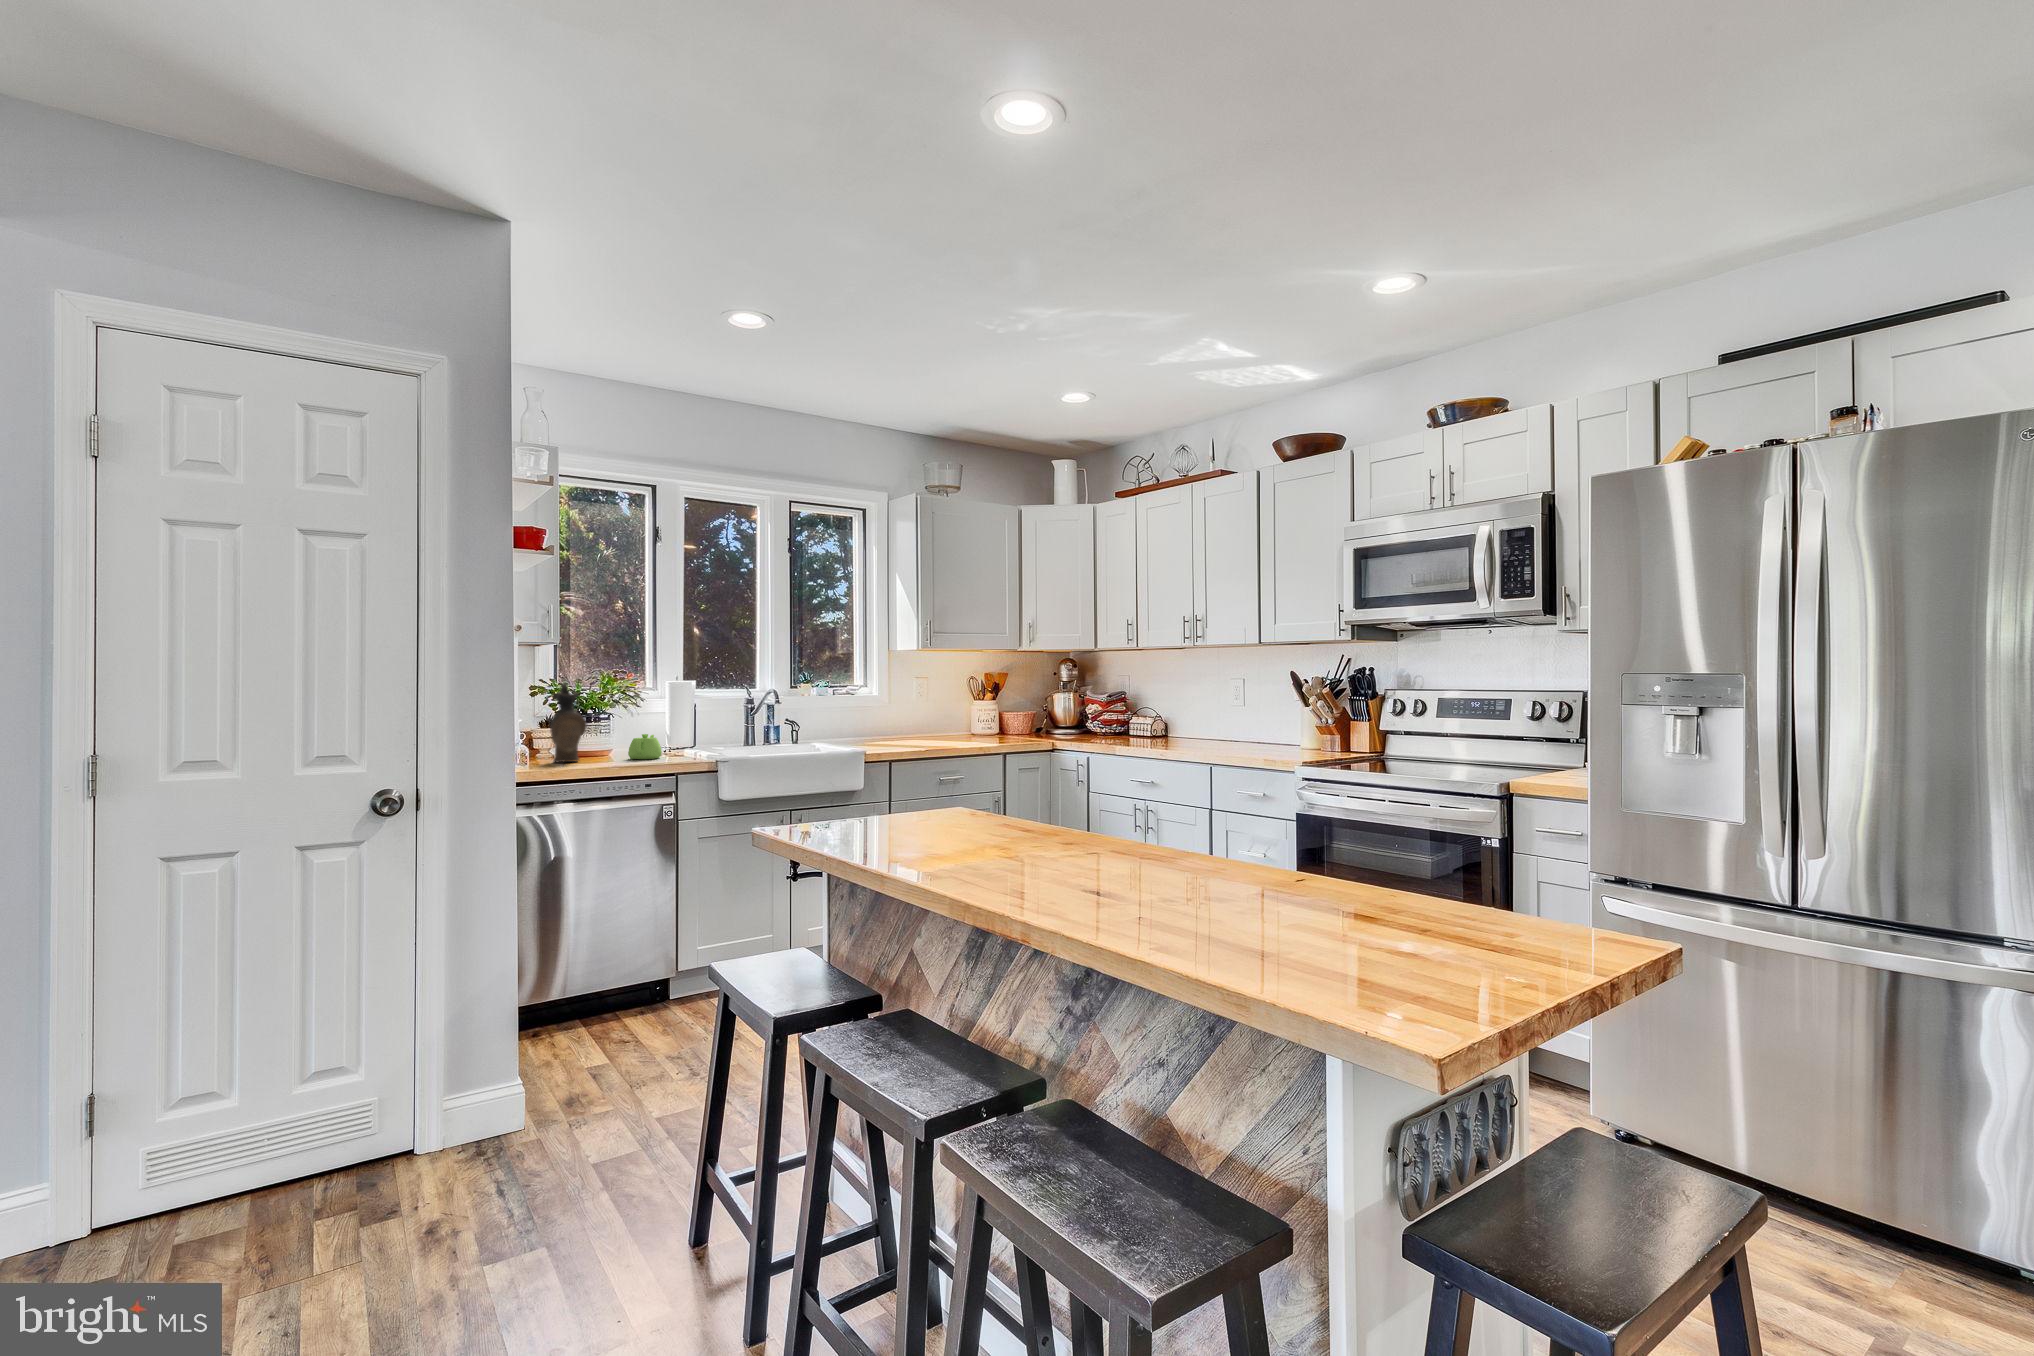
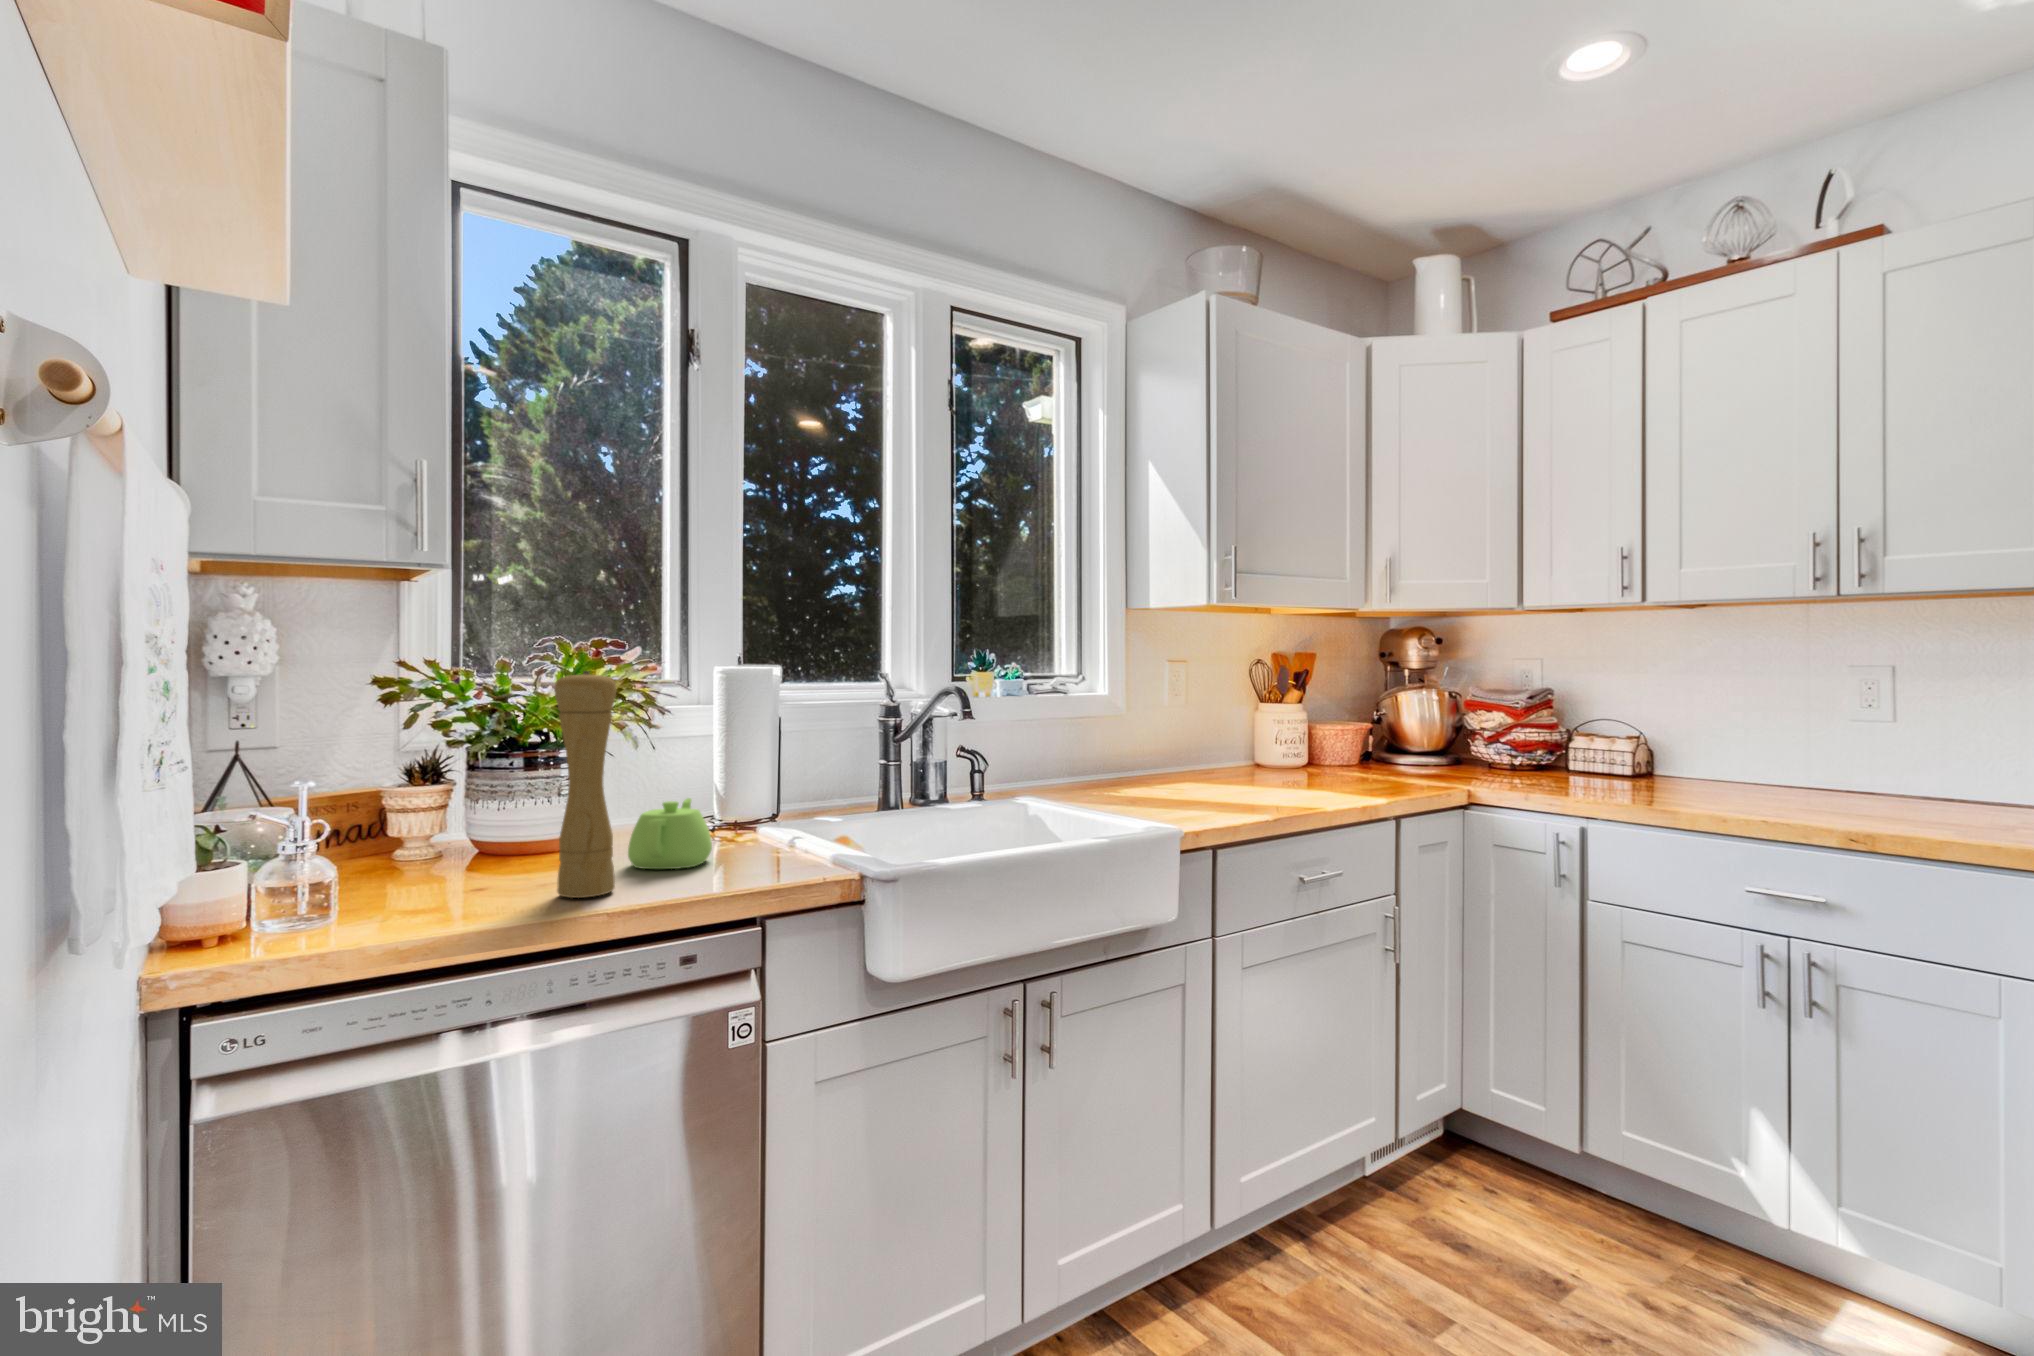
ceramic pitcher: present [550,683,587,763] -> none [411,670,514,892]
pepper mill: none [603,683,625,763] -> present [554,671,616,898]

